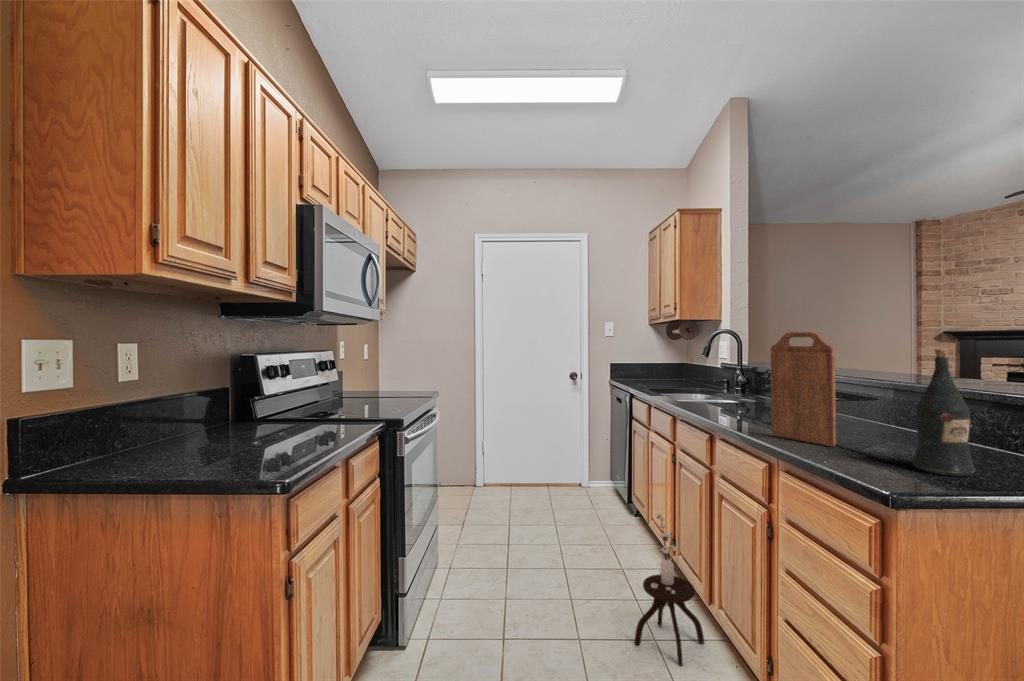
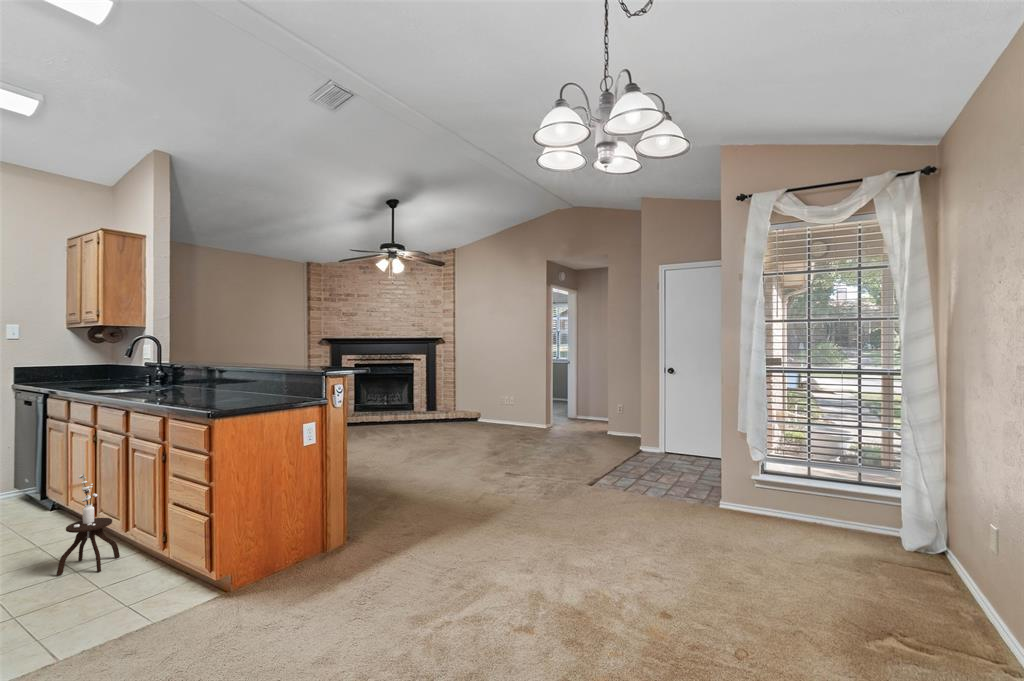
cutting board: present [771,332,836,446] -> none [169,339,204,402]
wine bottle: present [912,349,976,476] -> none [233,348,257,404]

